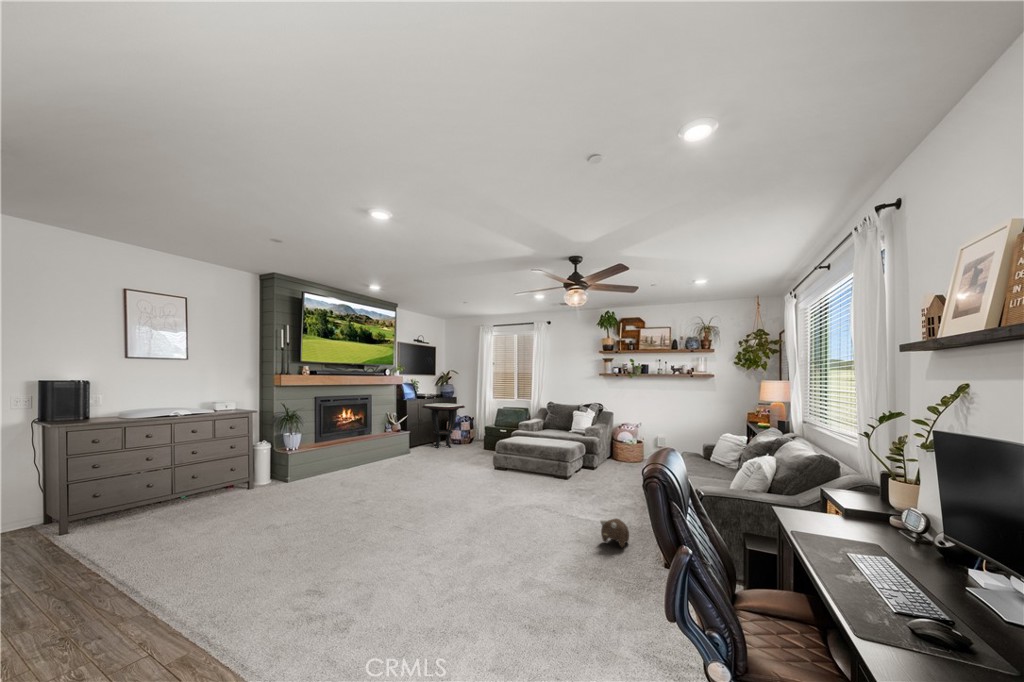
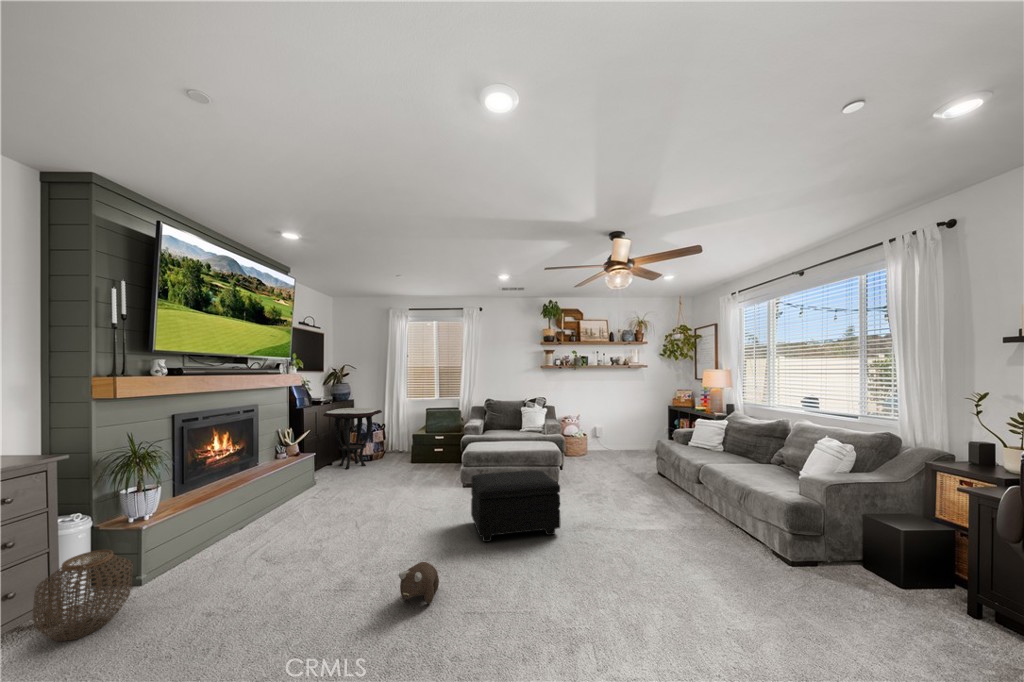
footstool: none [458,451,524,499] -> present [471,470,560,542]
woven basket: none [248,457,283,493] -> present [33,550,133,641]
plush toy: present [600,519,629,547] -> present [399,562,439,604]

